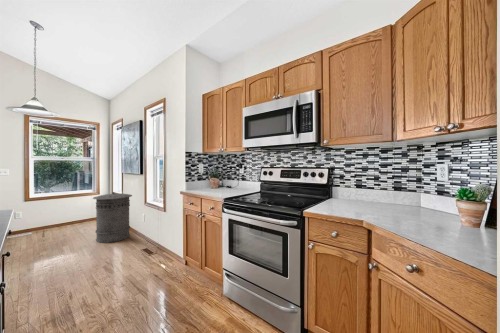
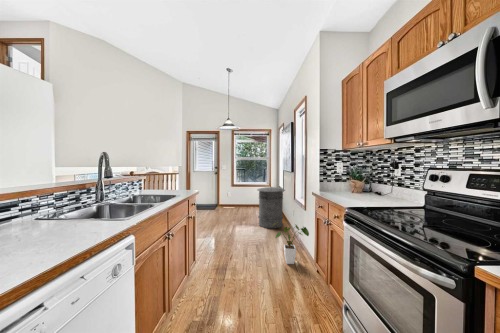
house plant: none [134,226,177,268] -> present [273,223,309,264]

